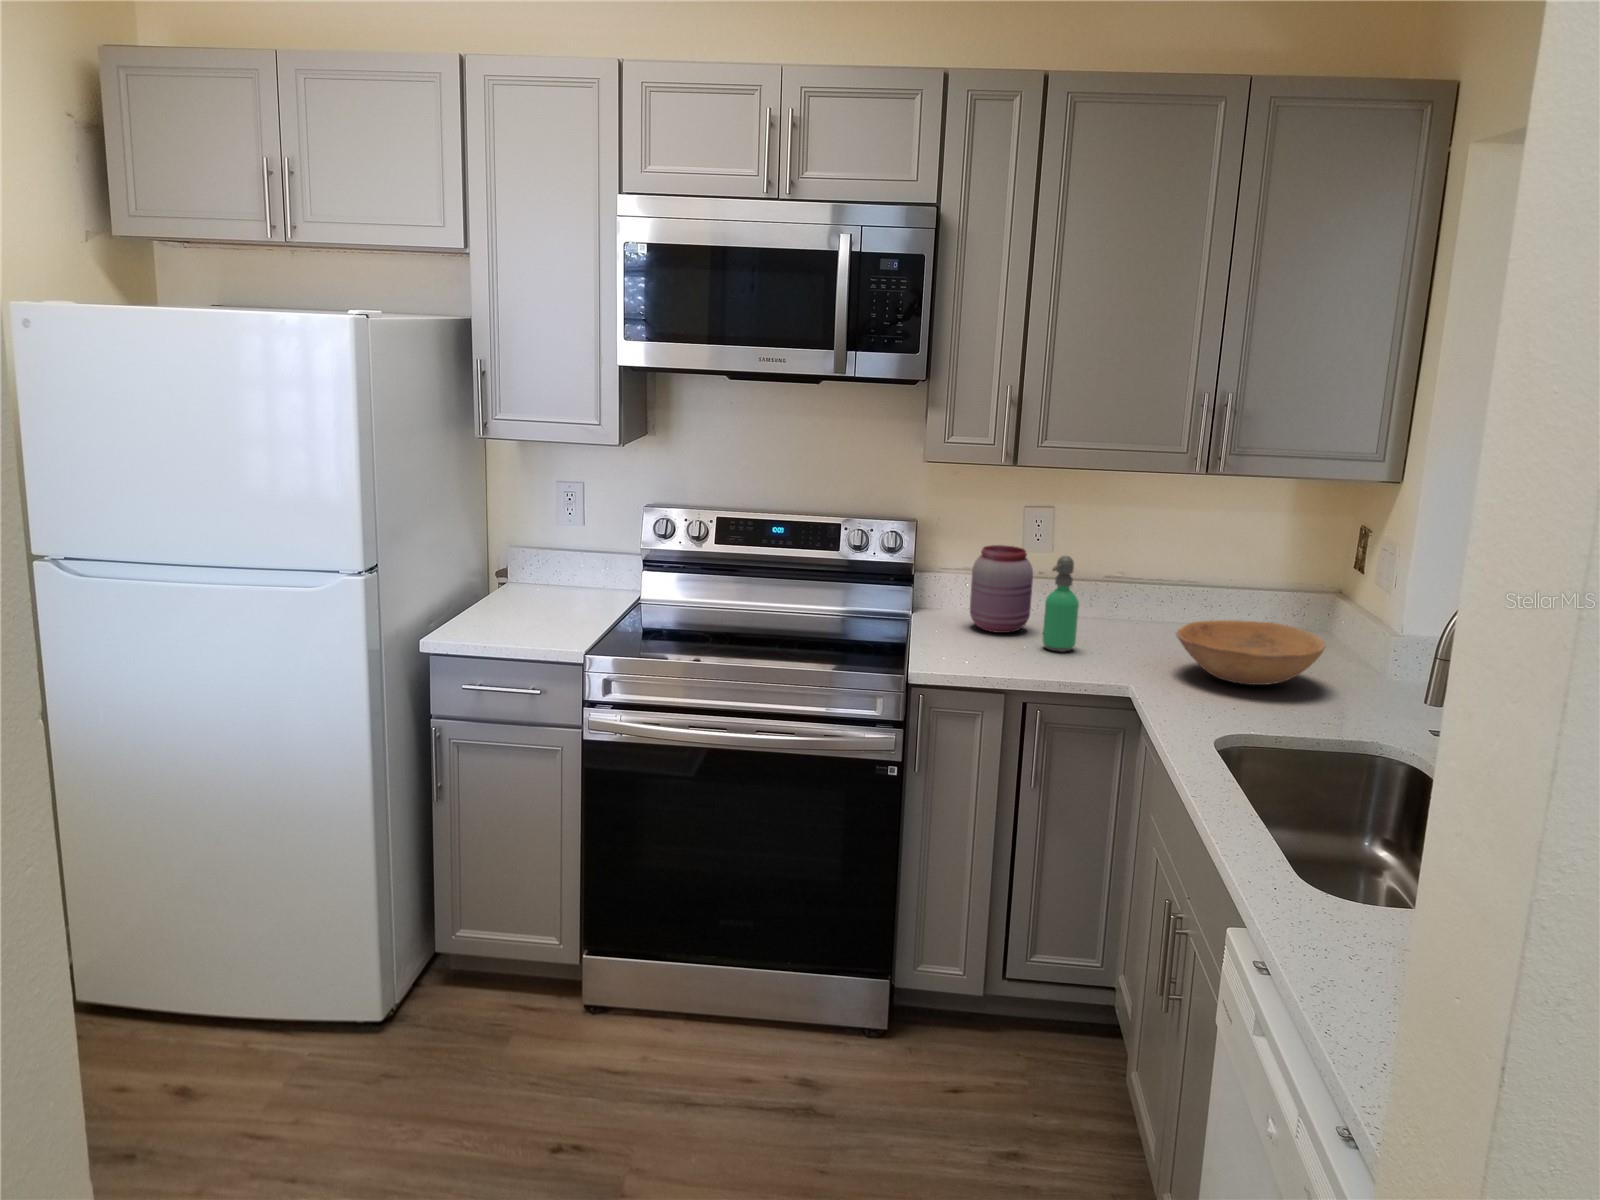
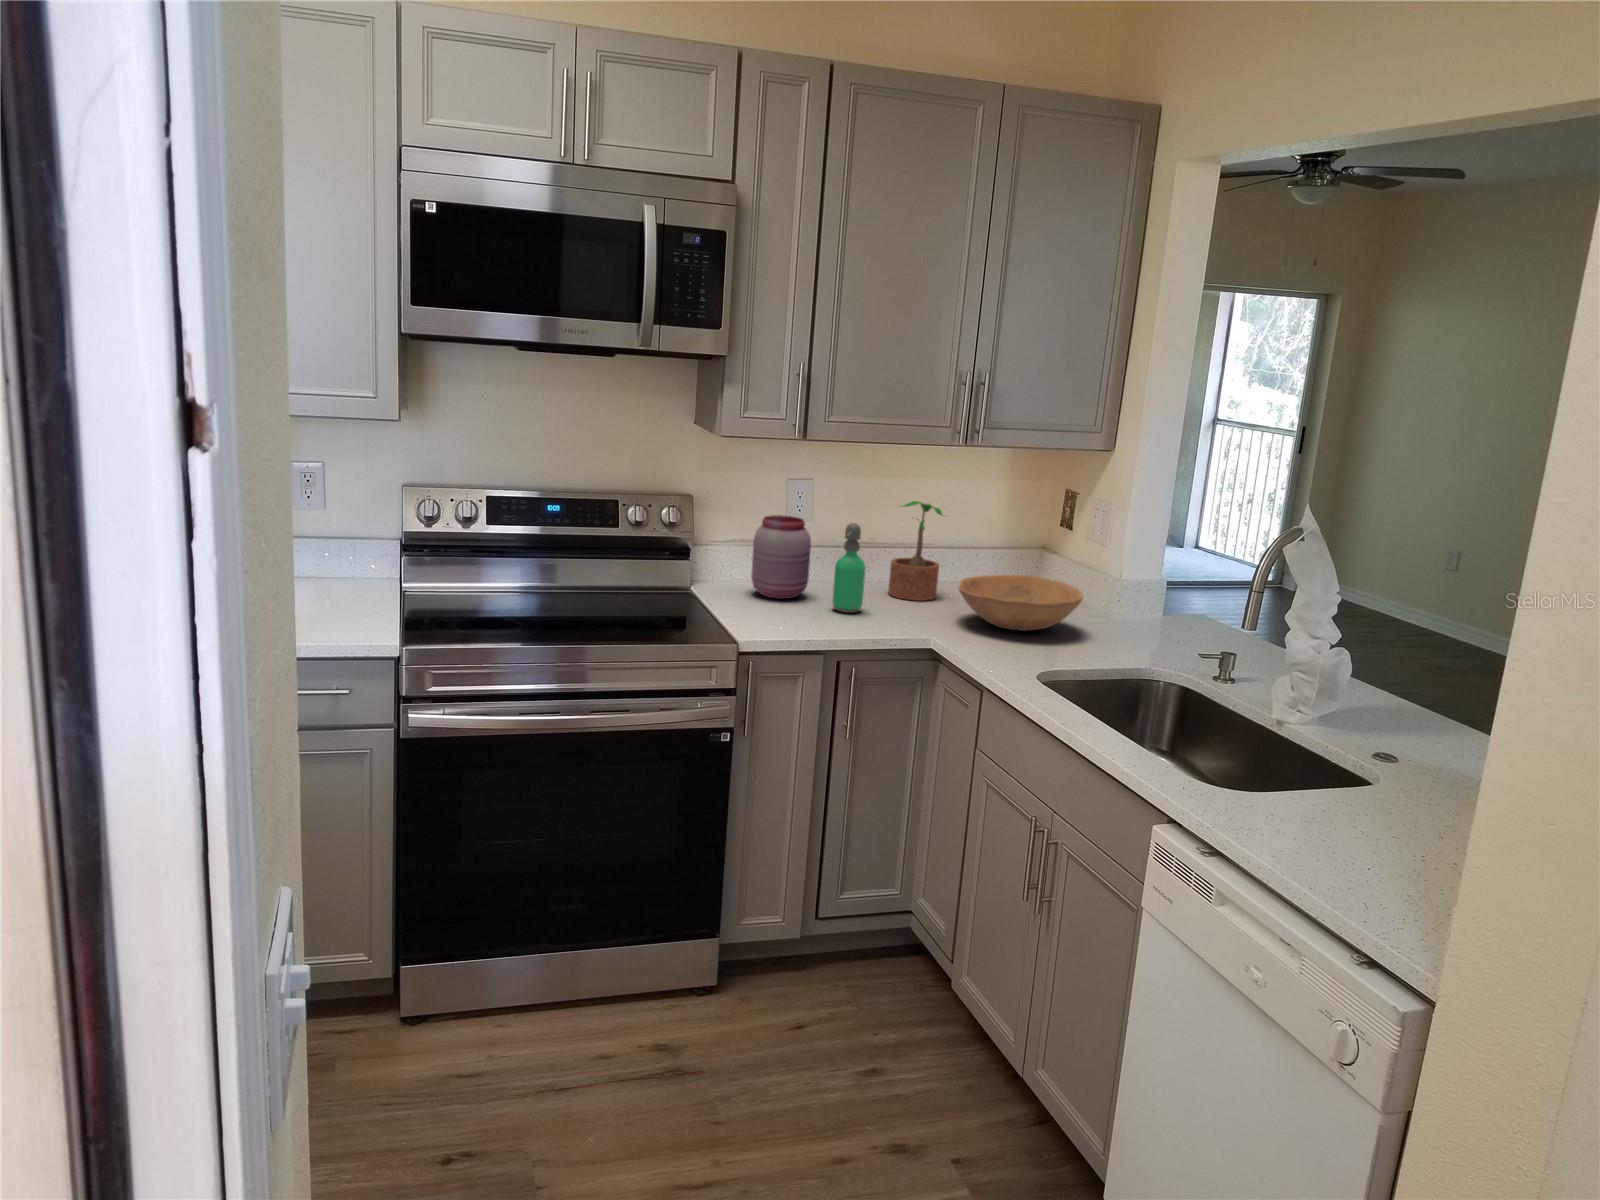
potted plant: none [1125,535,1193,645] -> present [888,501,943,601]

